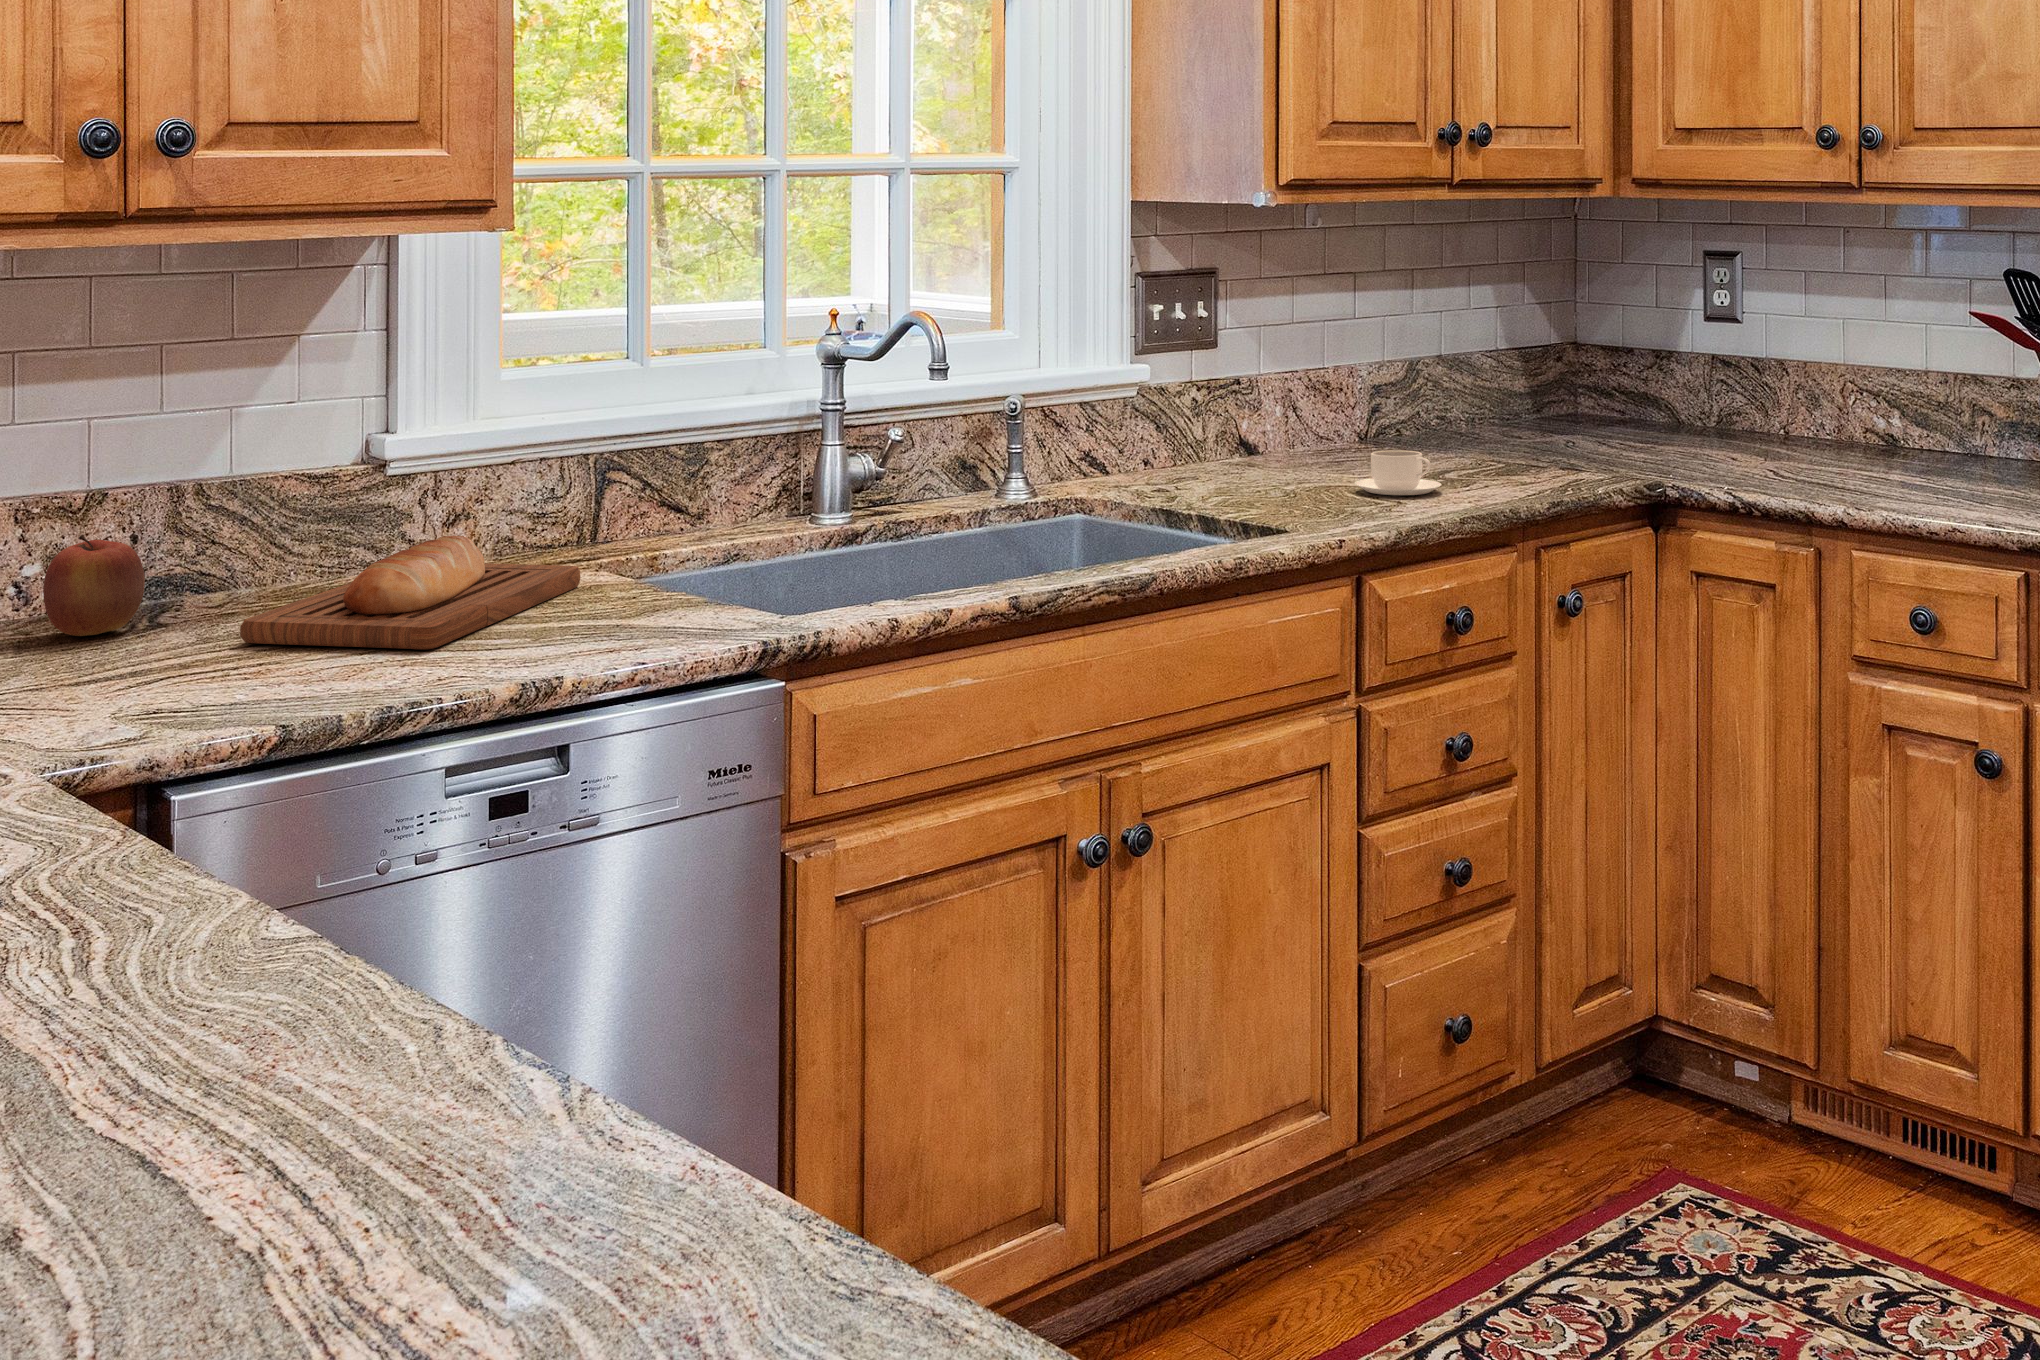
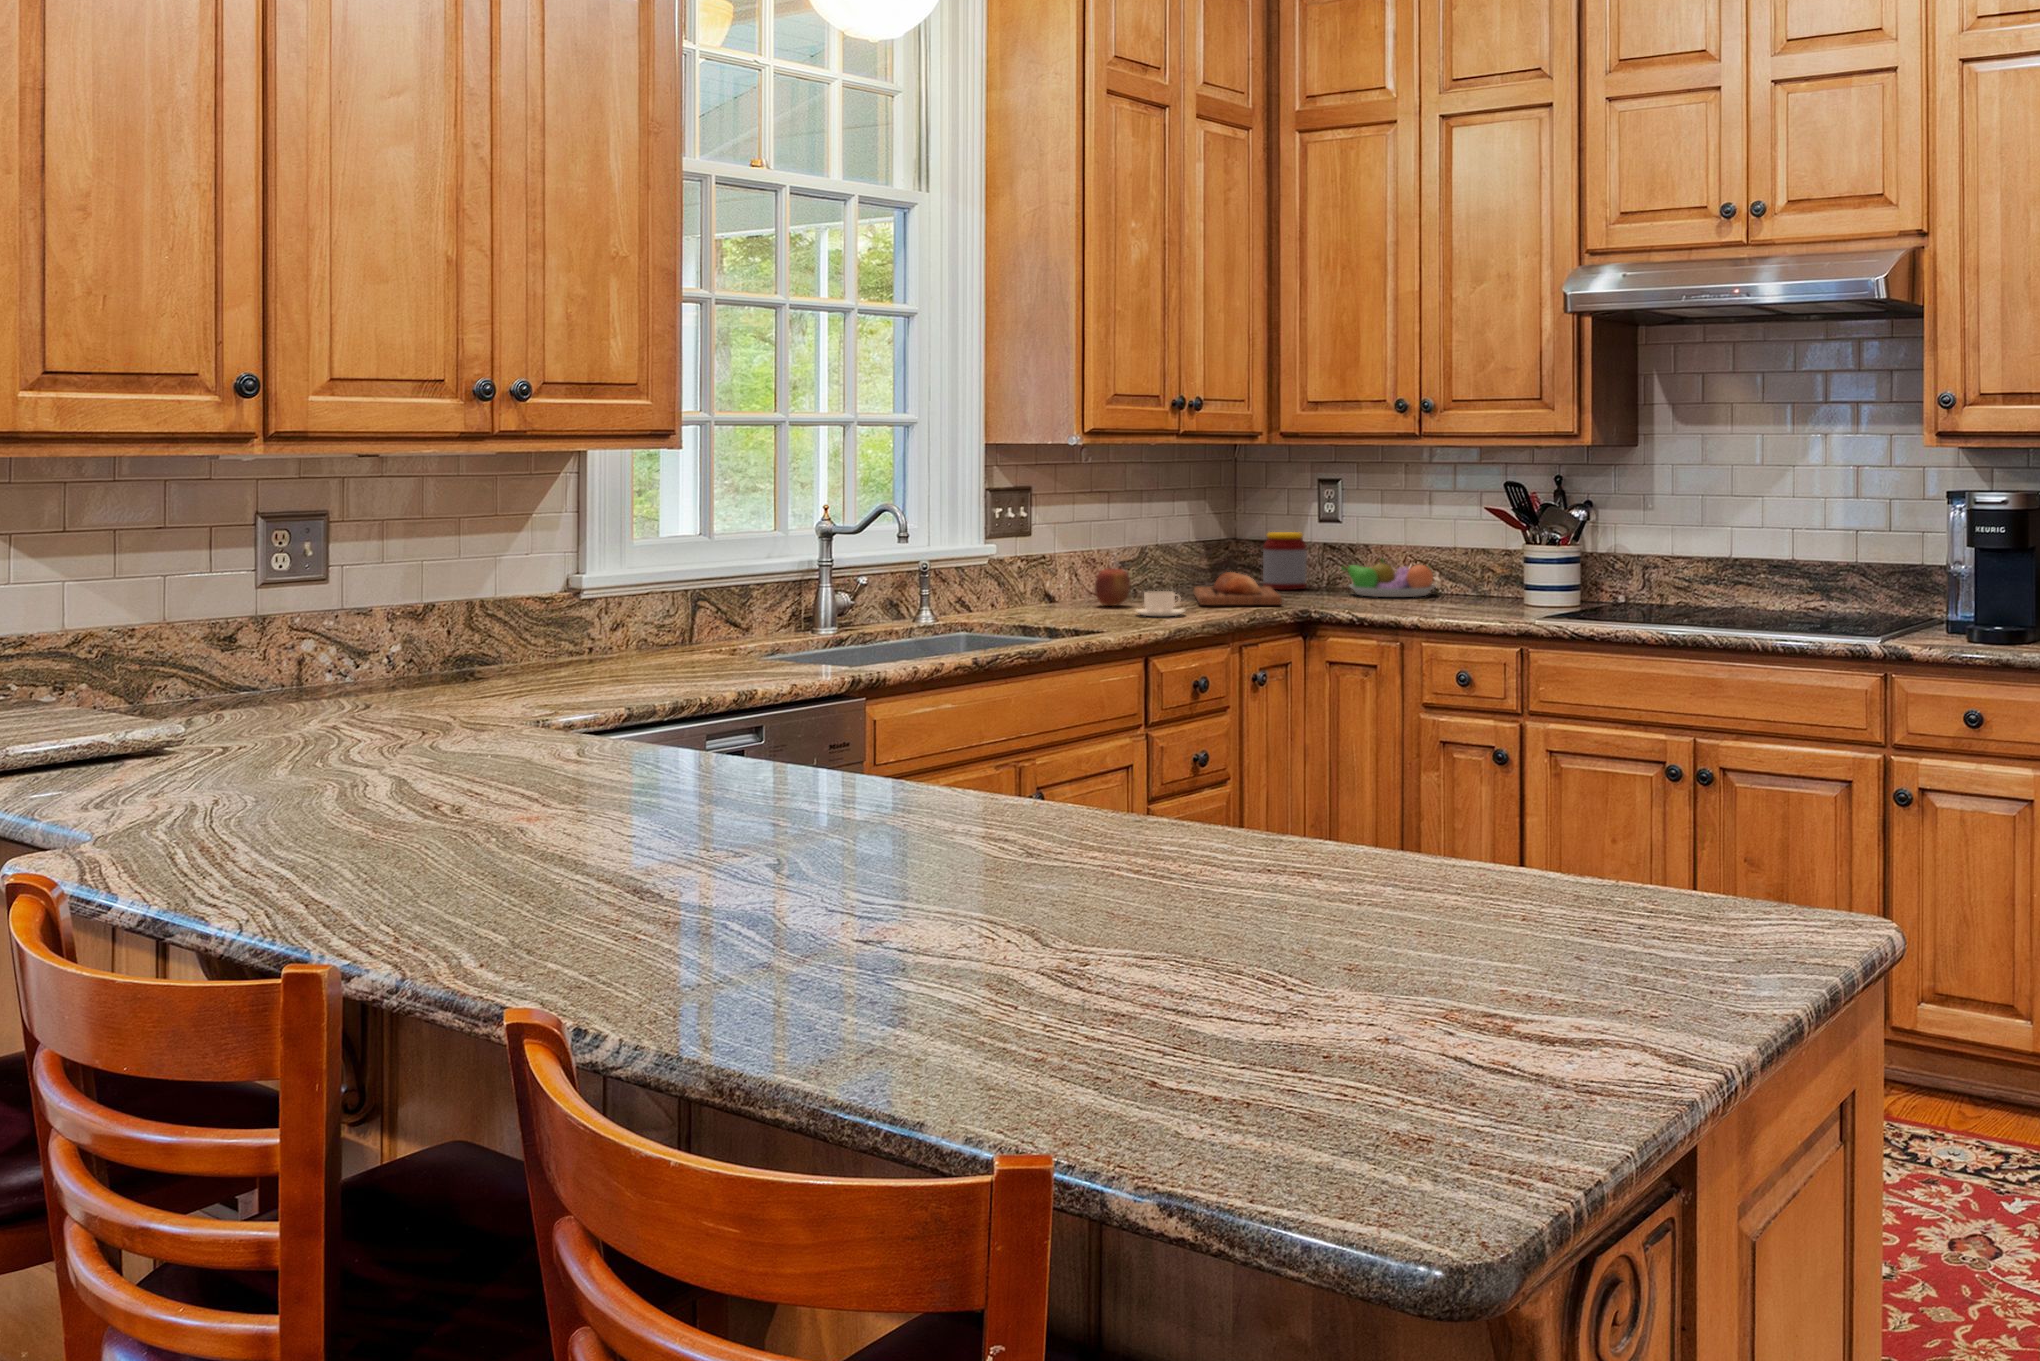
jar: none [1605,338,1676,434] -> present [1263,532,1307,590]
fruit bowl: none [1730,386,1891,457] -> present [1341,559,1435,597]
apple: present [43,534,145,636] -> present [1095,567,1131,606]
bread loaf: present [240,536,580,649] -> present [1194,572,1282,605]

